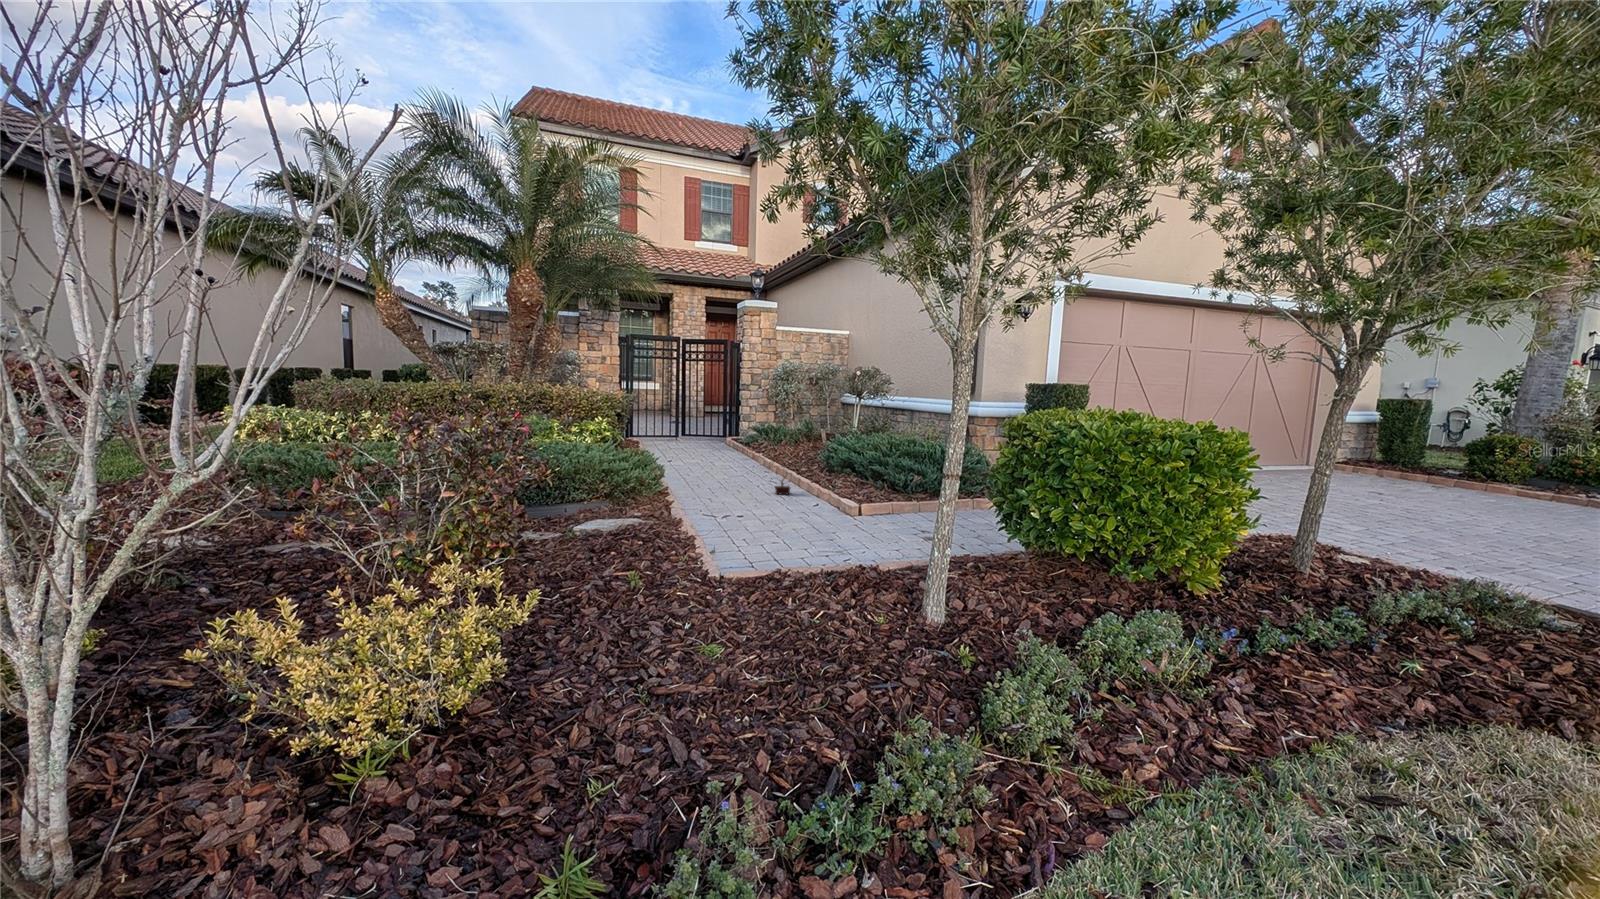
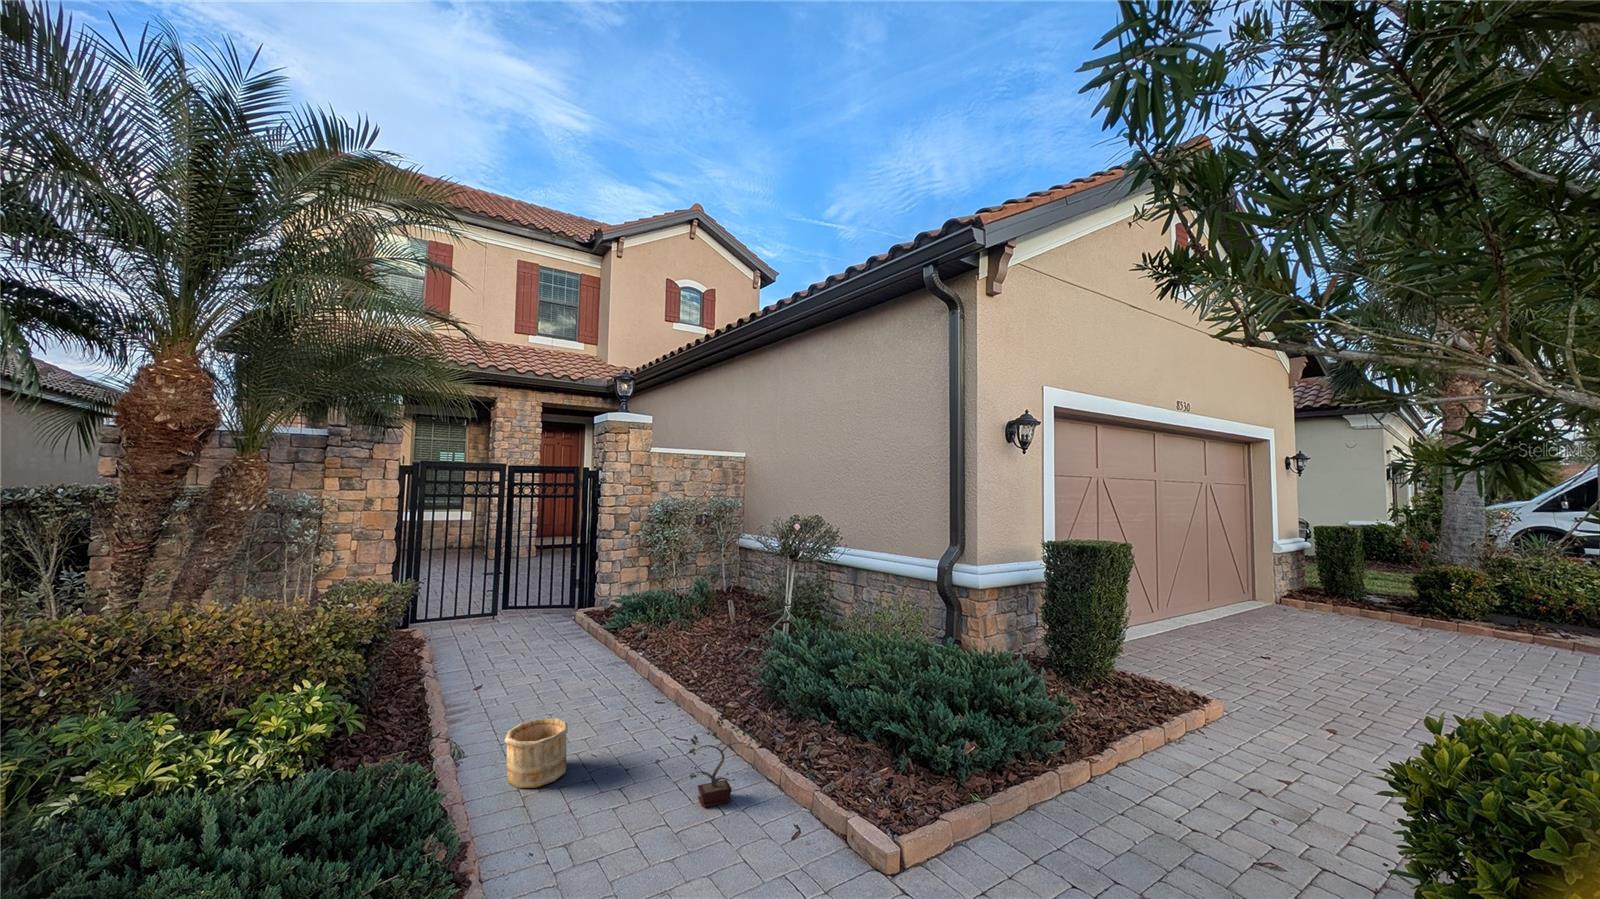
wooden bucket: none [686,458,715,484] -> present [505,718,568,788]

